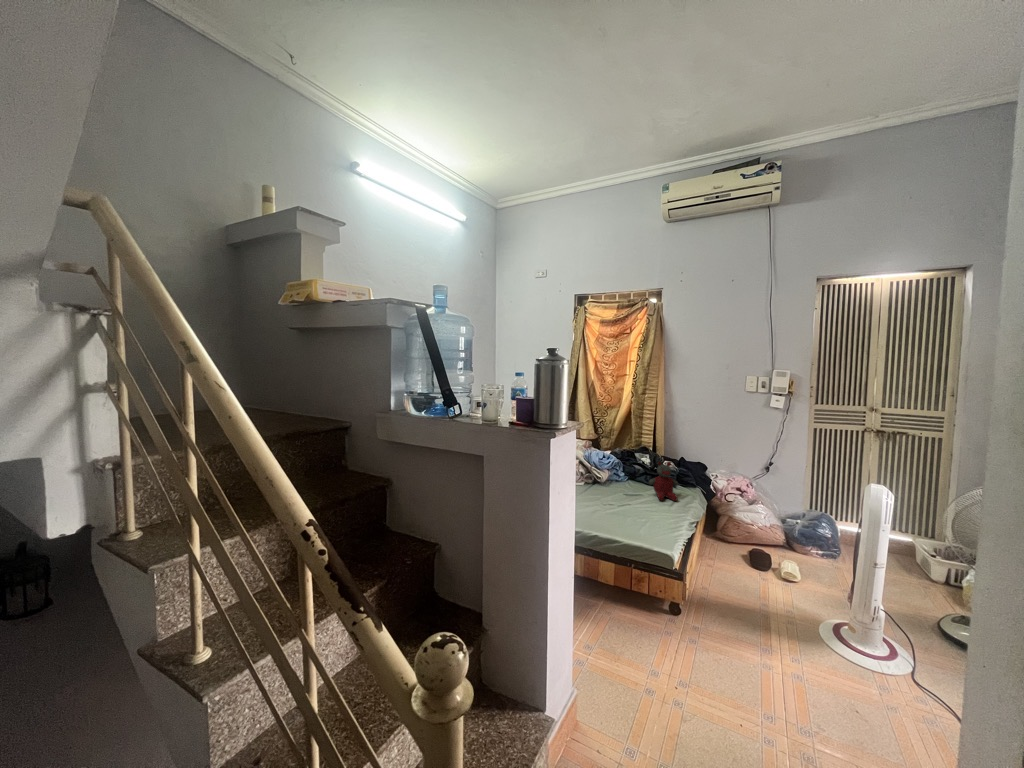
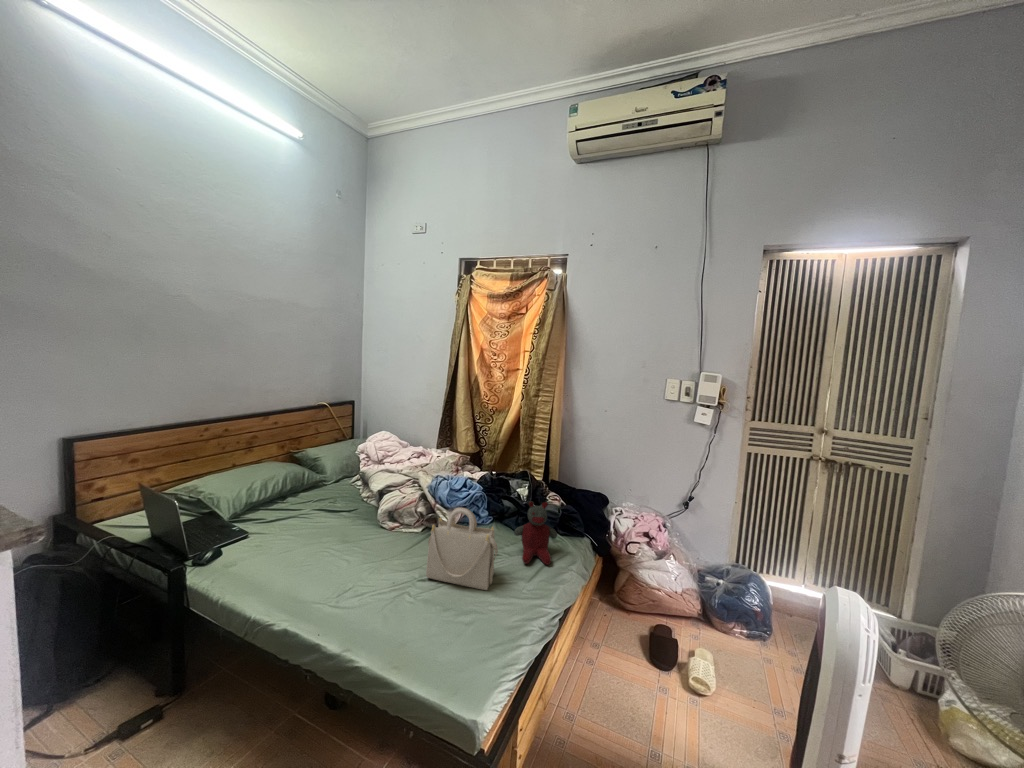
handbag: none [601,462,647,511] -> present [426,508,498,590]

